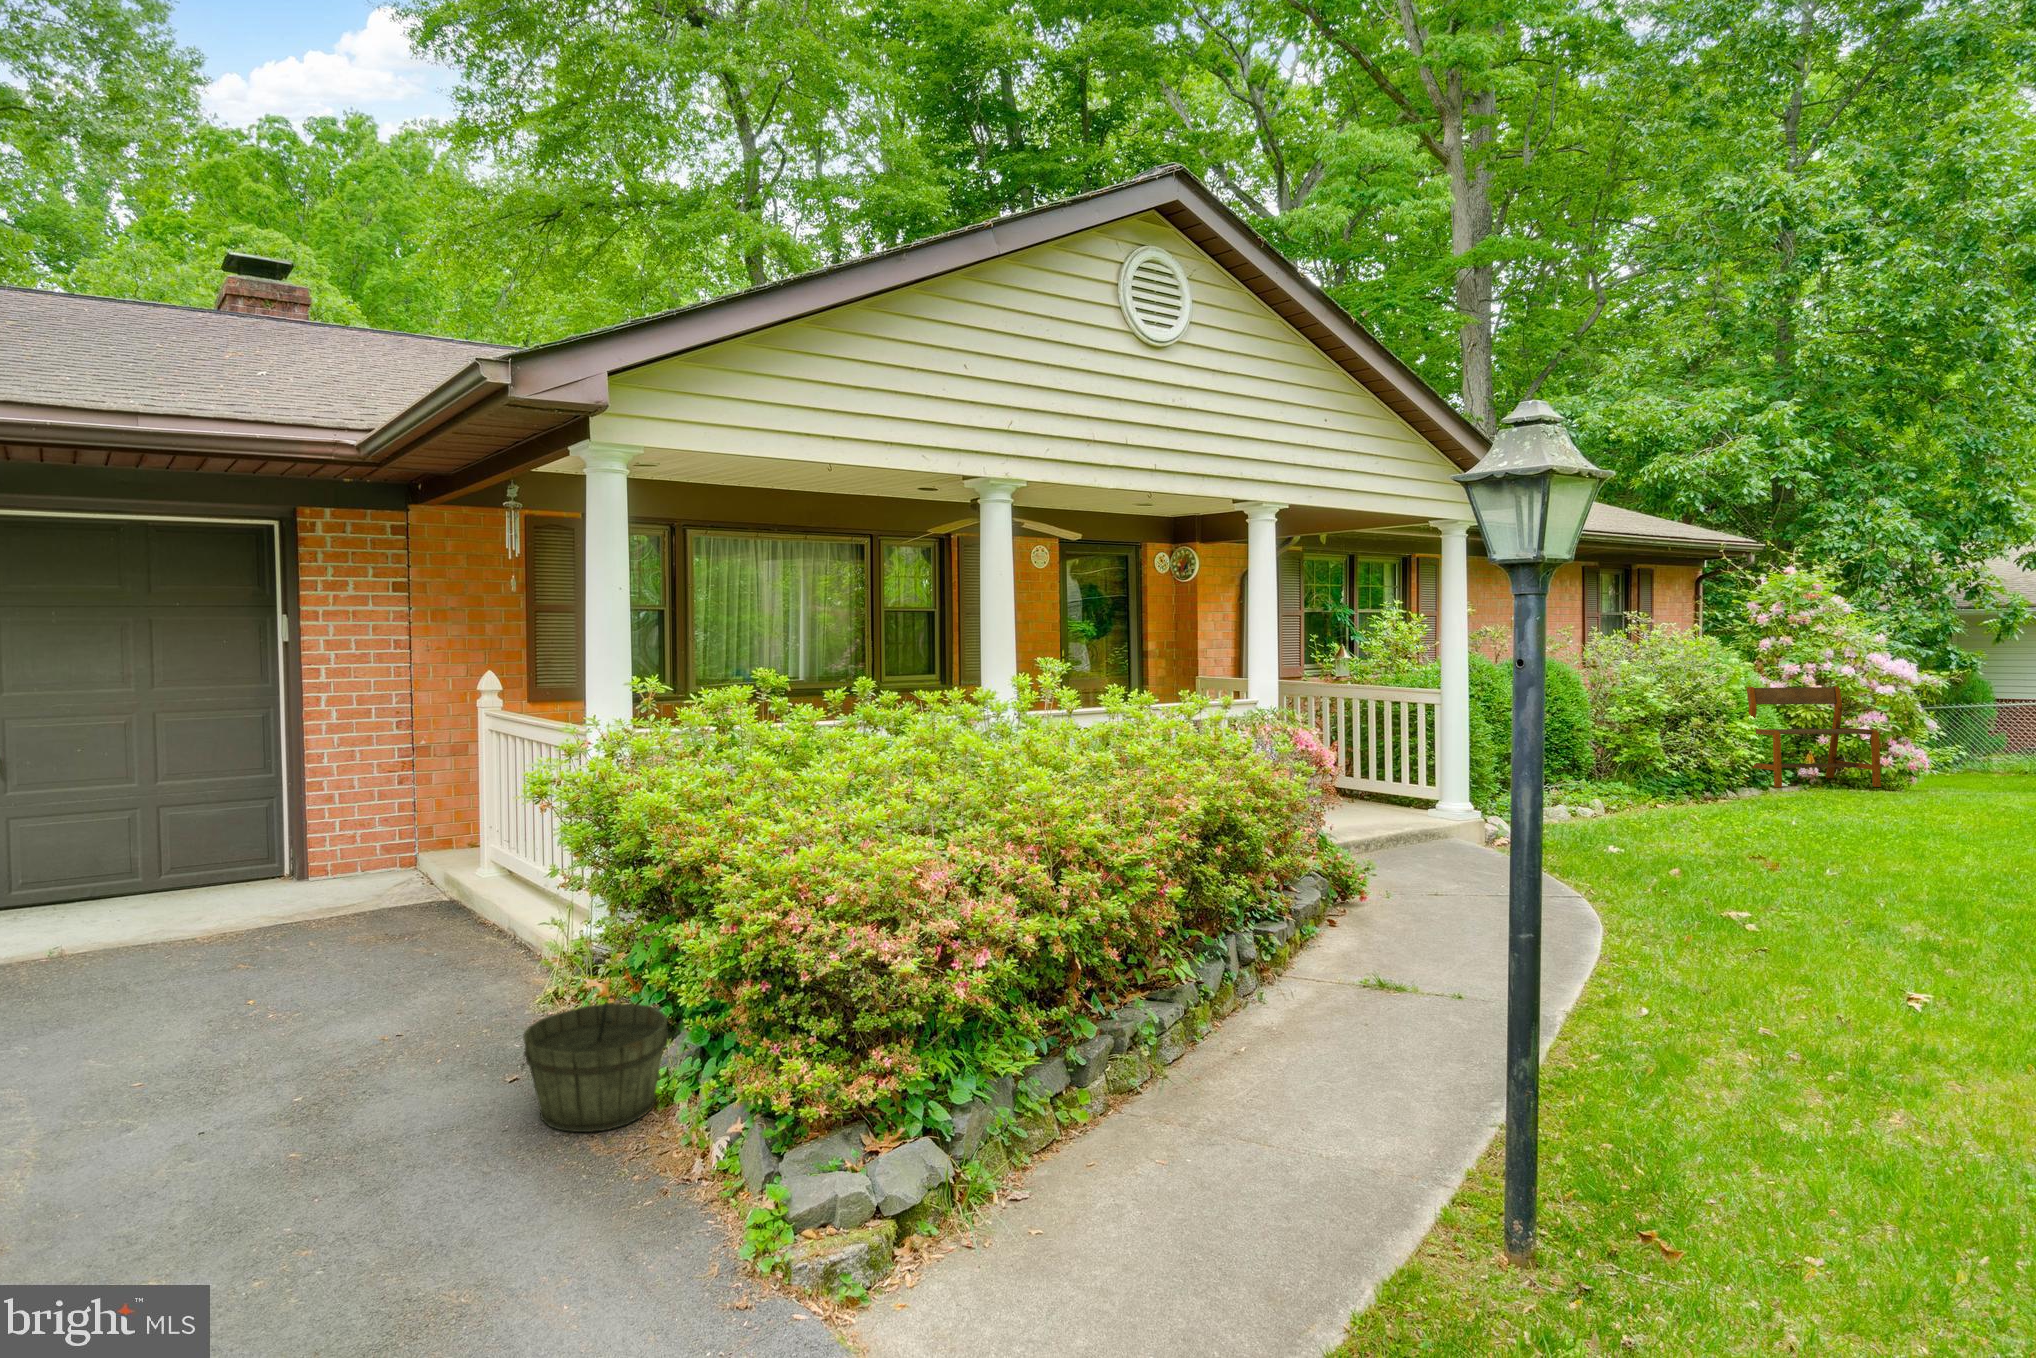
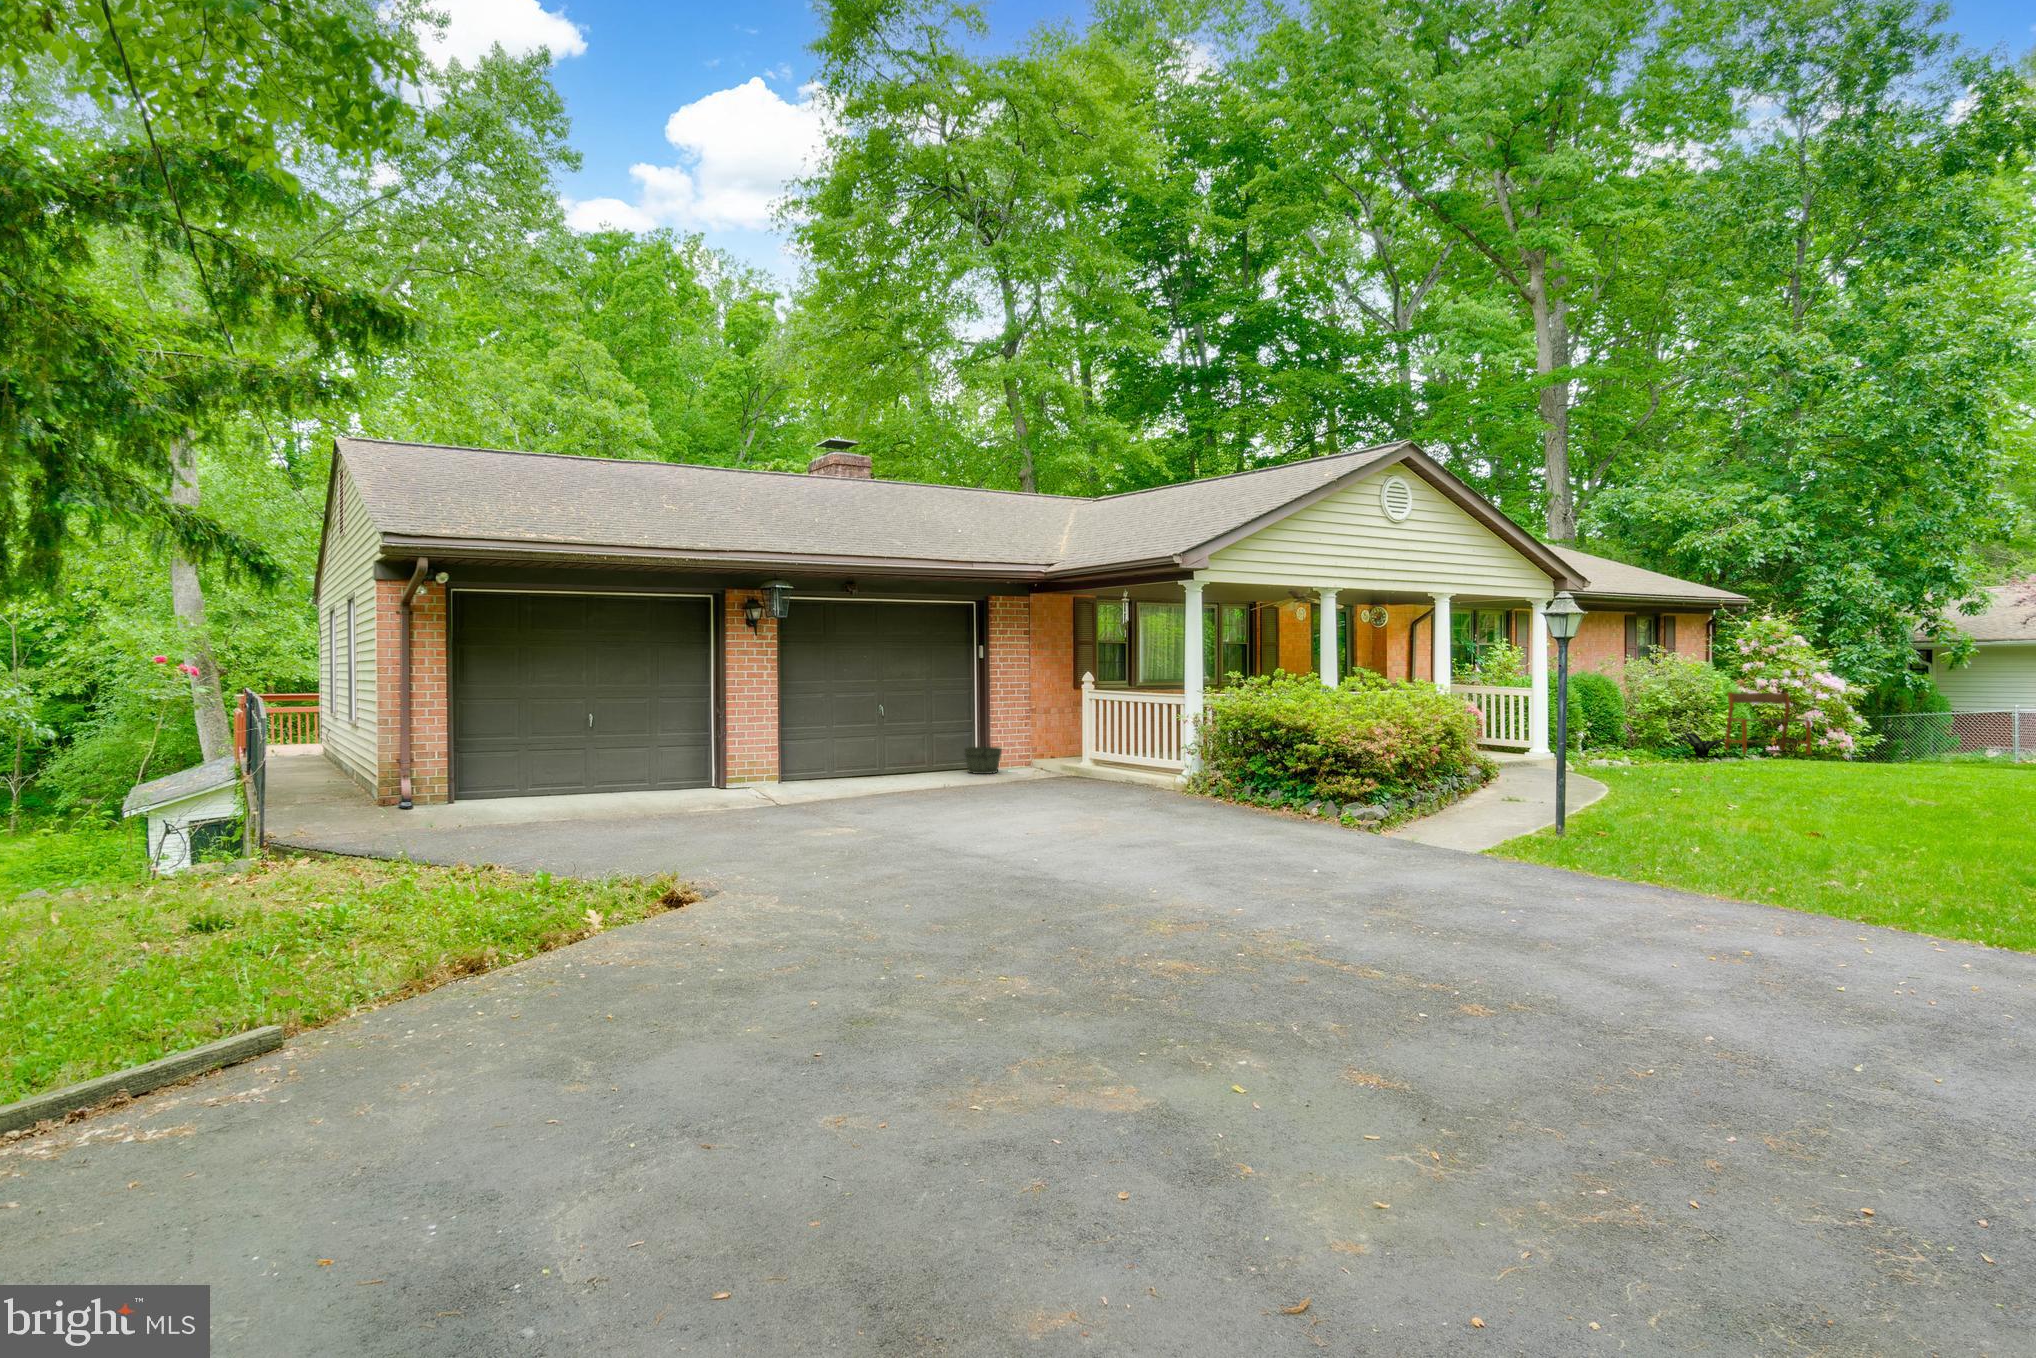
potted plant: none [1671,757,1756,796] -> present [1677,734,1725,756]
wooden bucket: present [523,995,669,1132] -> present [964,746,1002,774]

